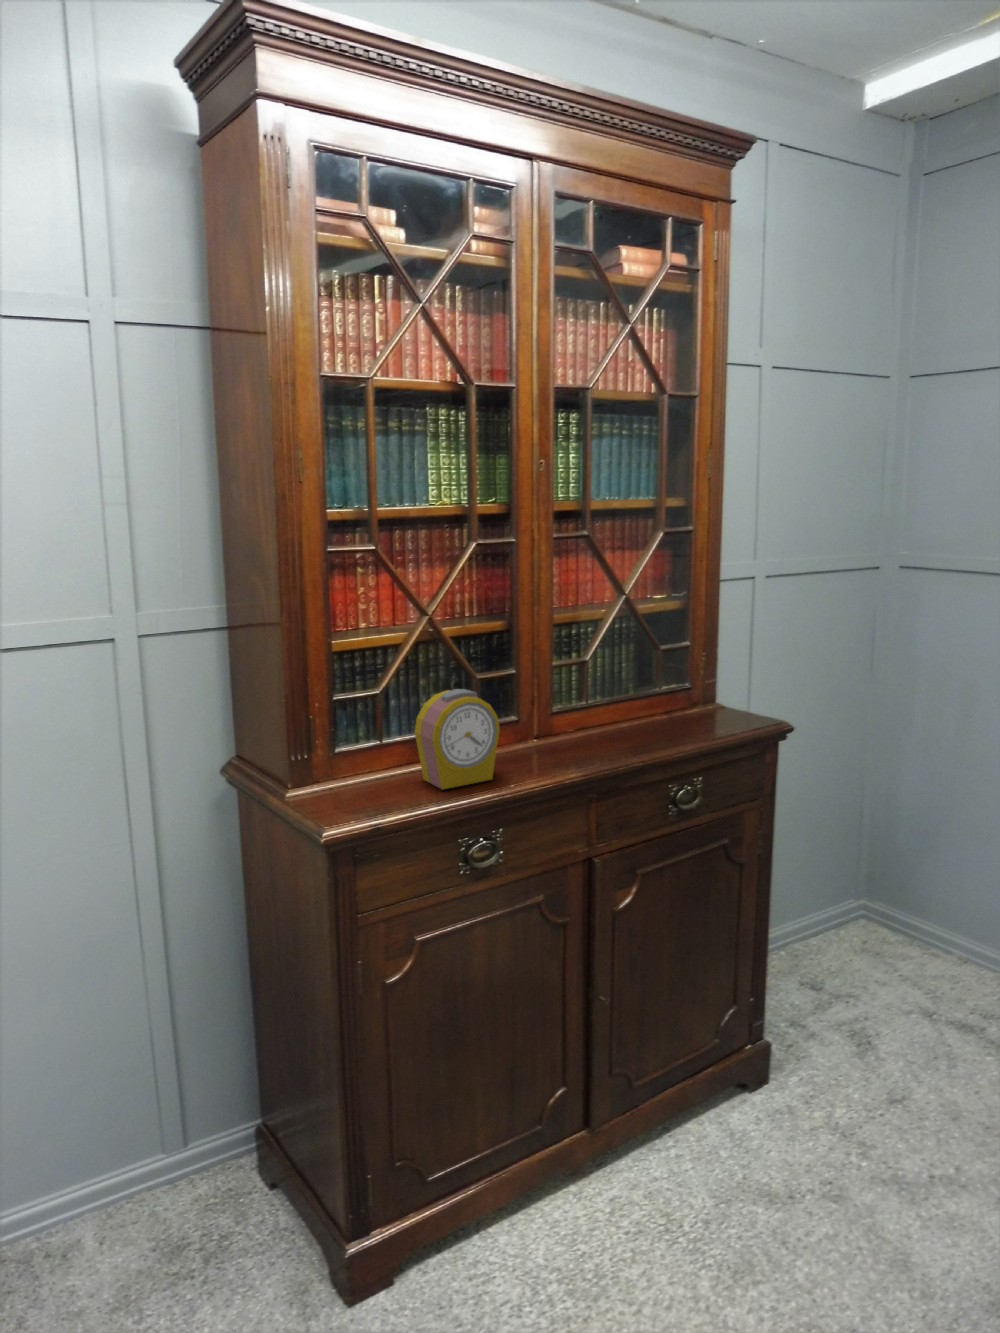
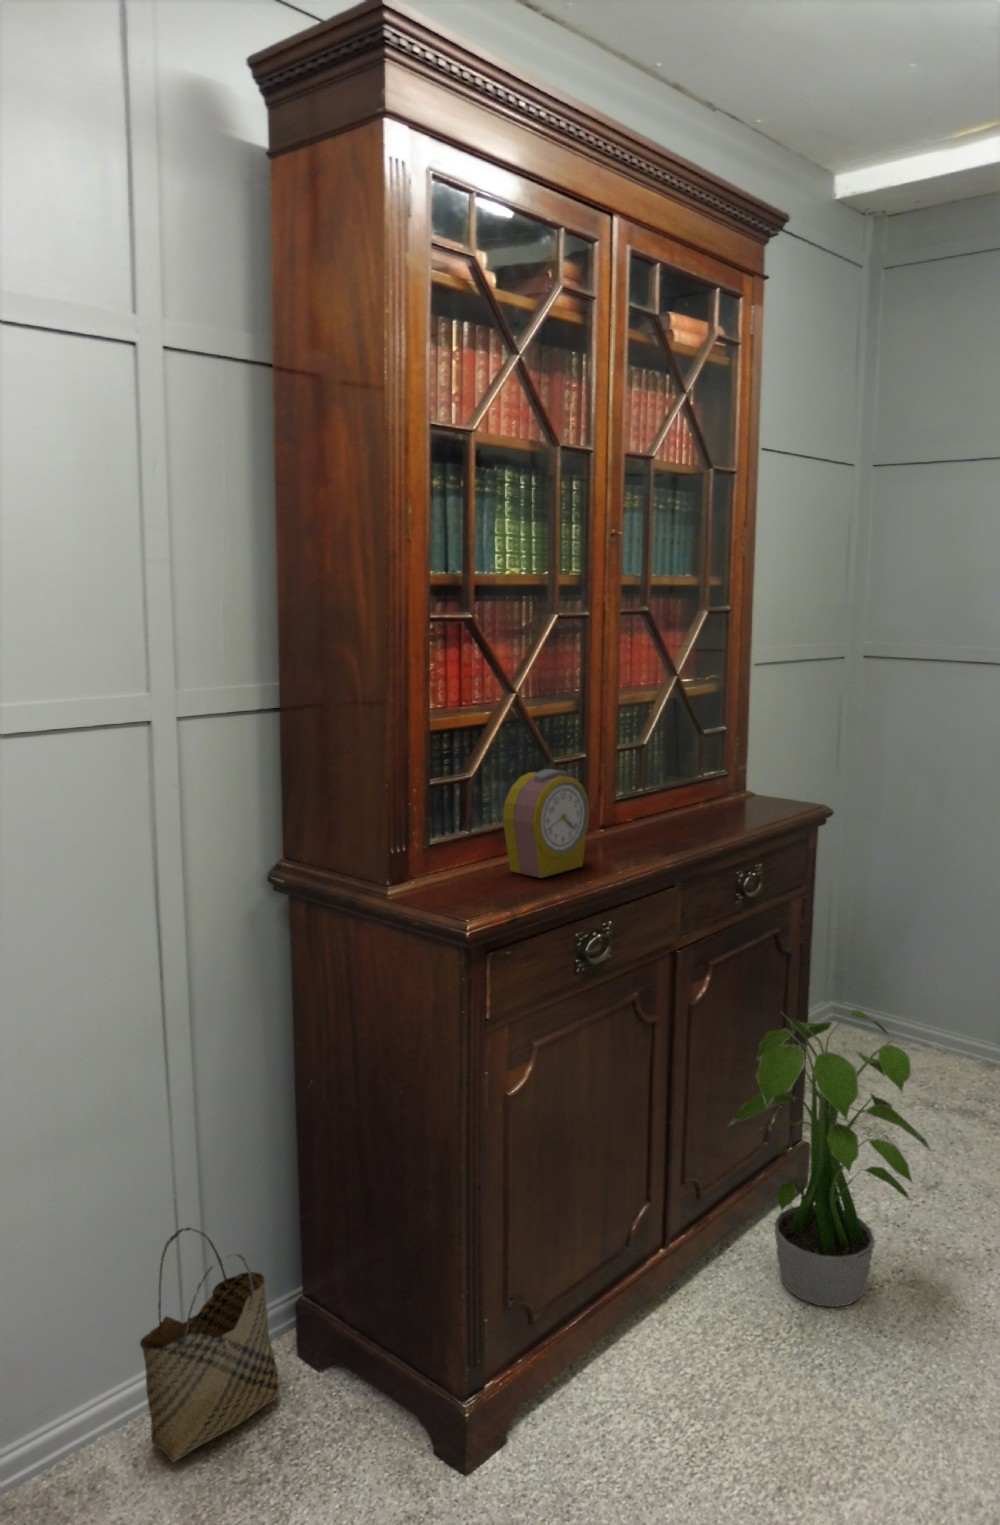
potted plant: none [656,925,850,1210] -> present [727,1010,930,1307]
woven basket: none [98,1057,226,1250] -> present [140,1228,279,1462]

